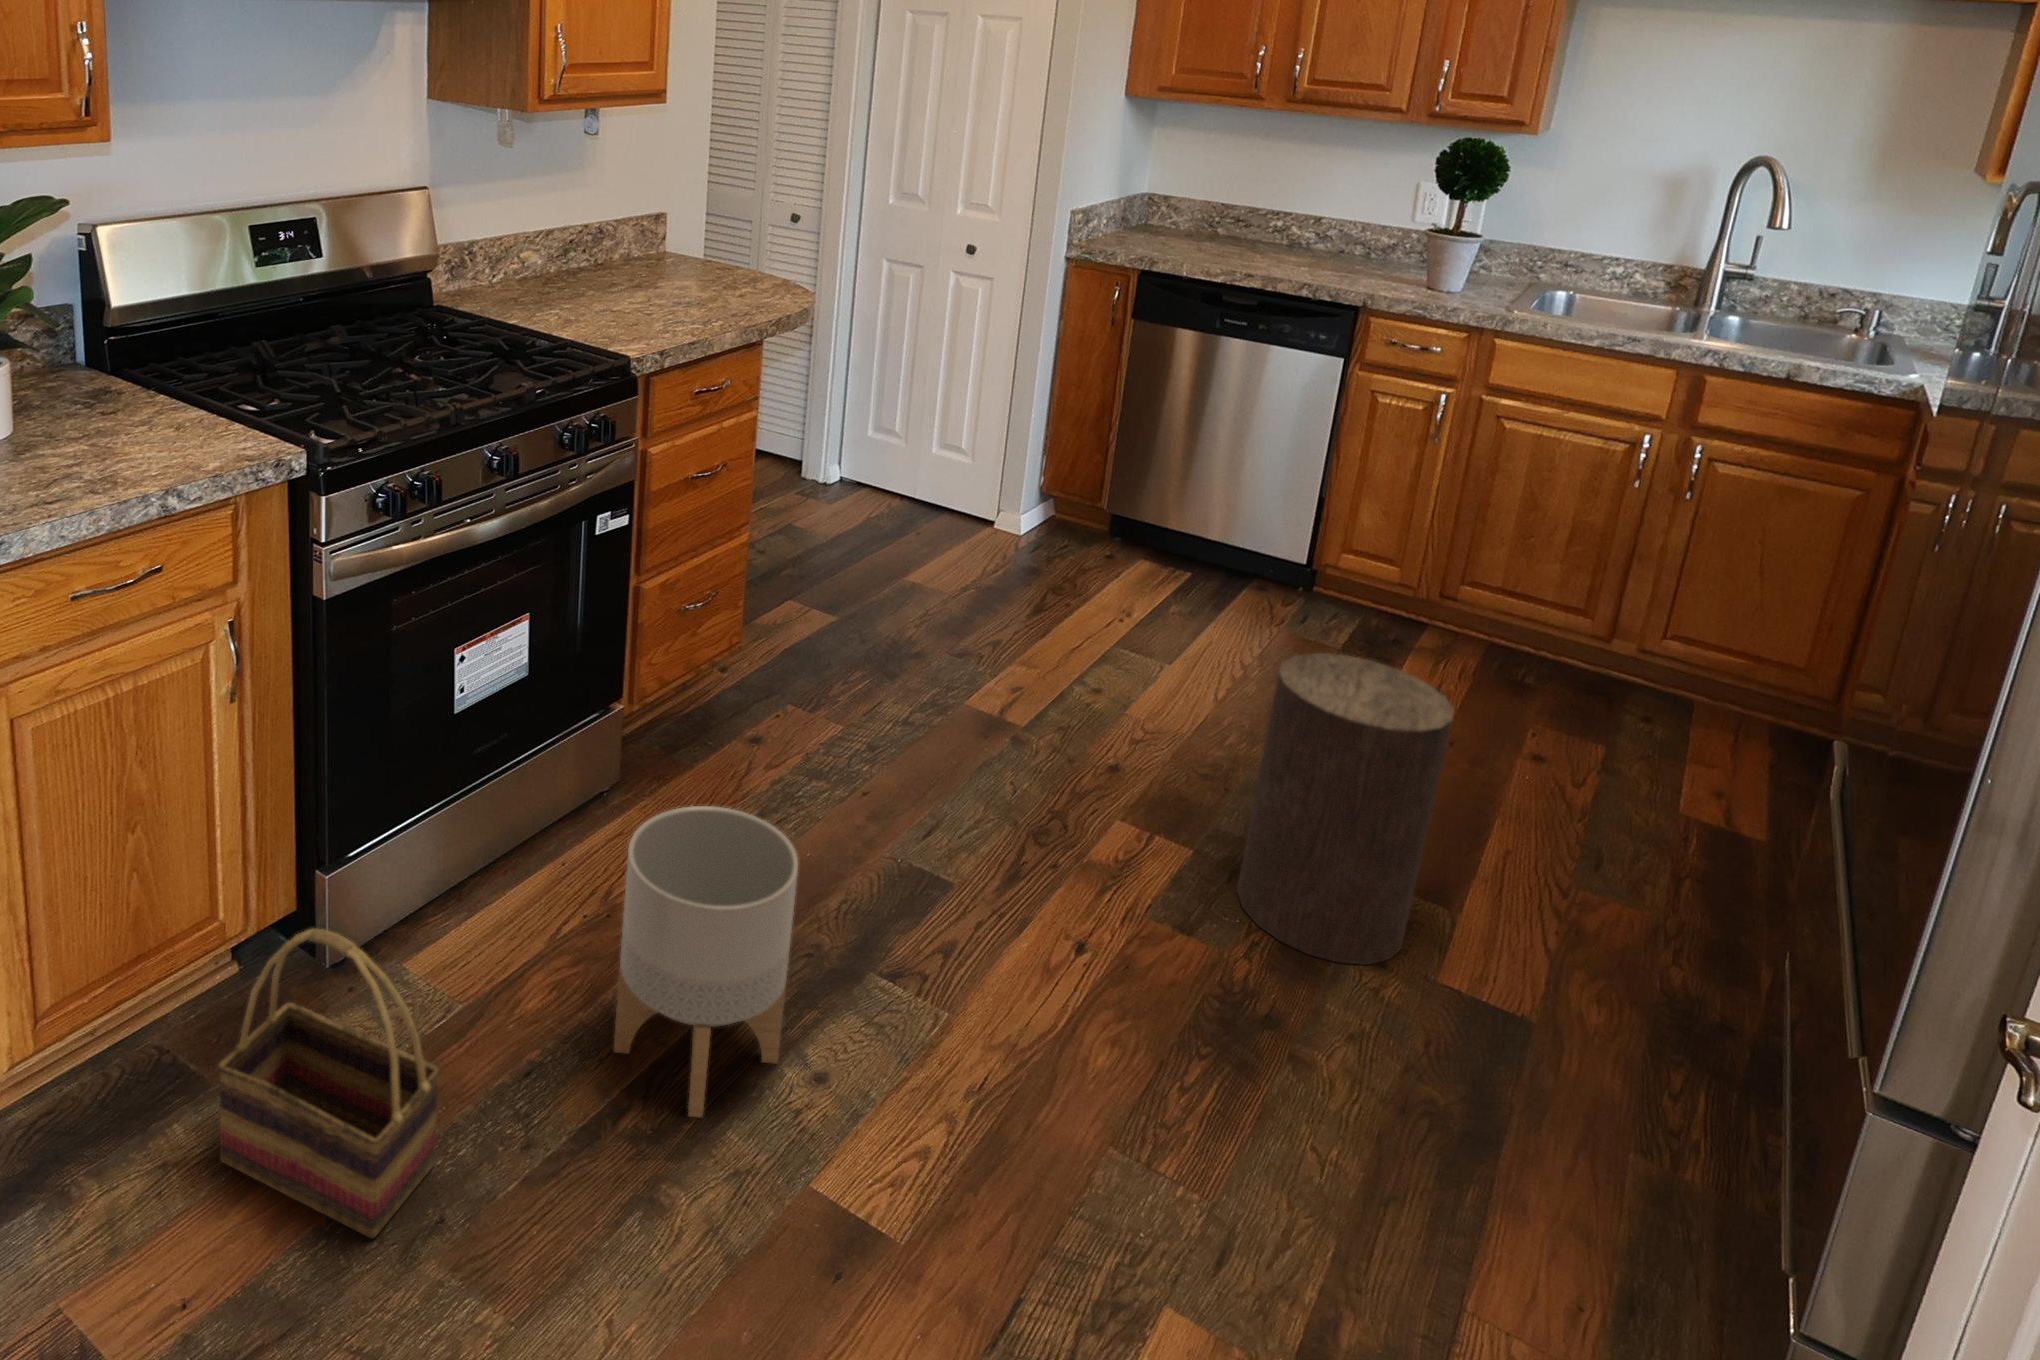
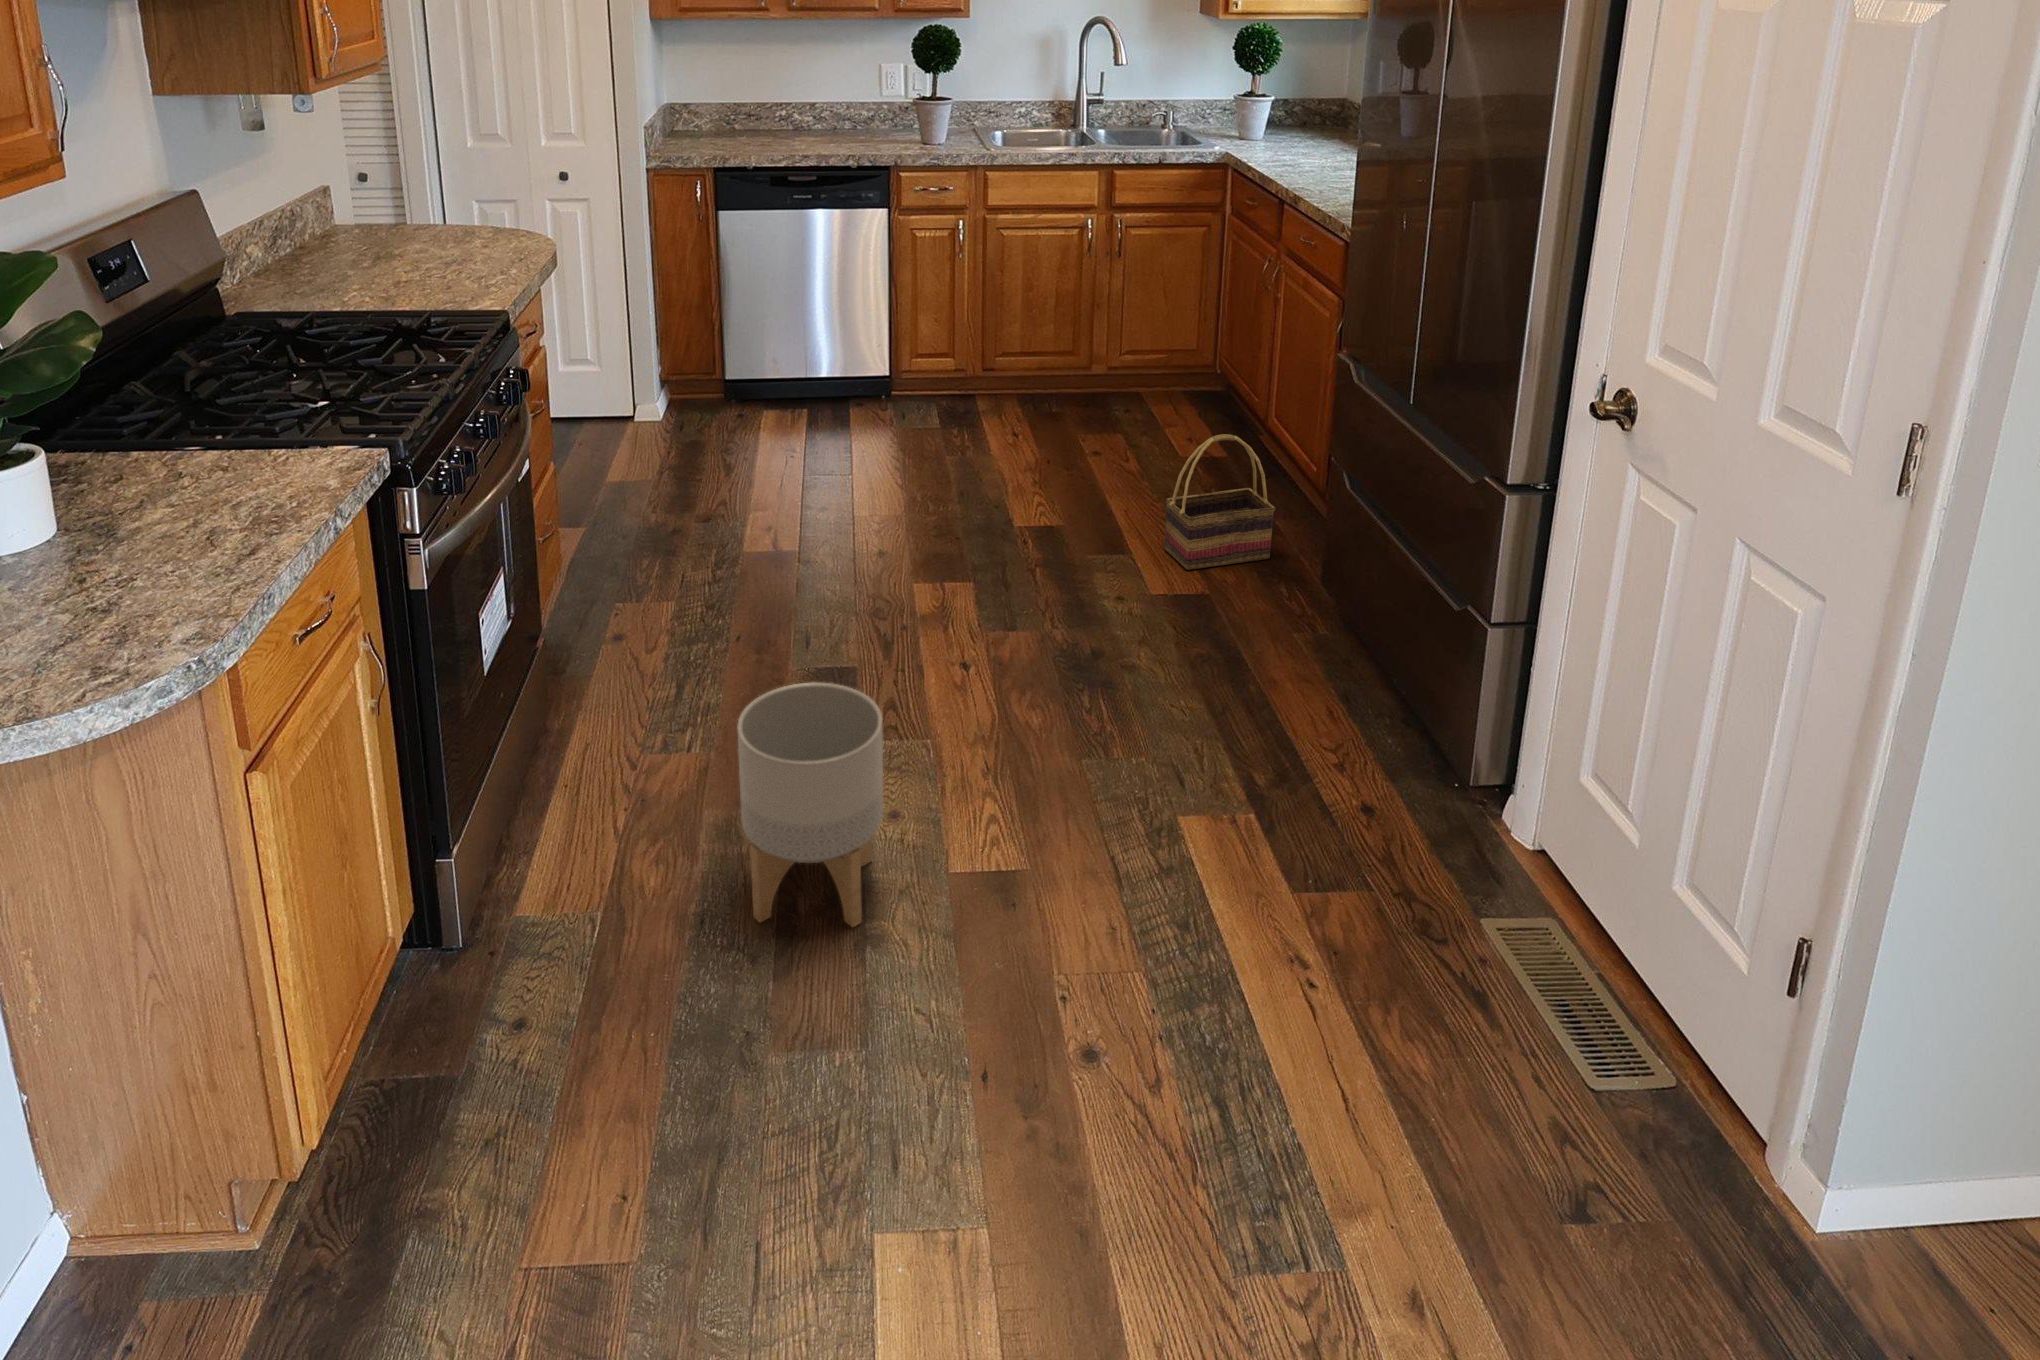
stool: present [1237,653,1454,965] -> none [1018,415,1136,625]
basket: present [216,929,441,1238] -> present [1164,434,1276,570]

